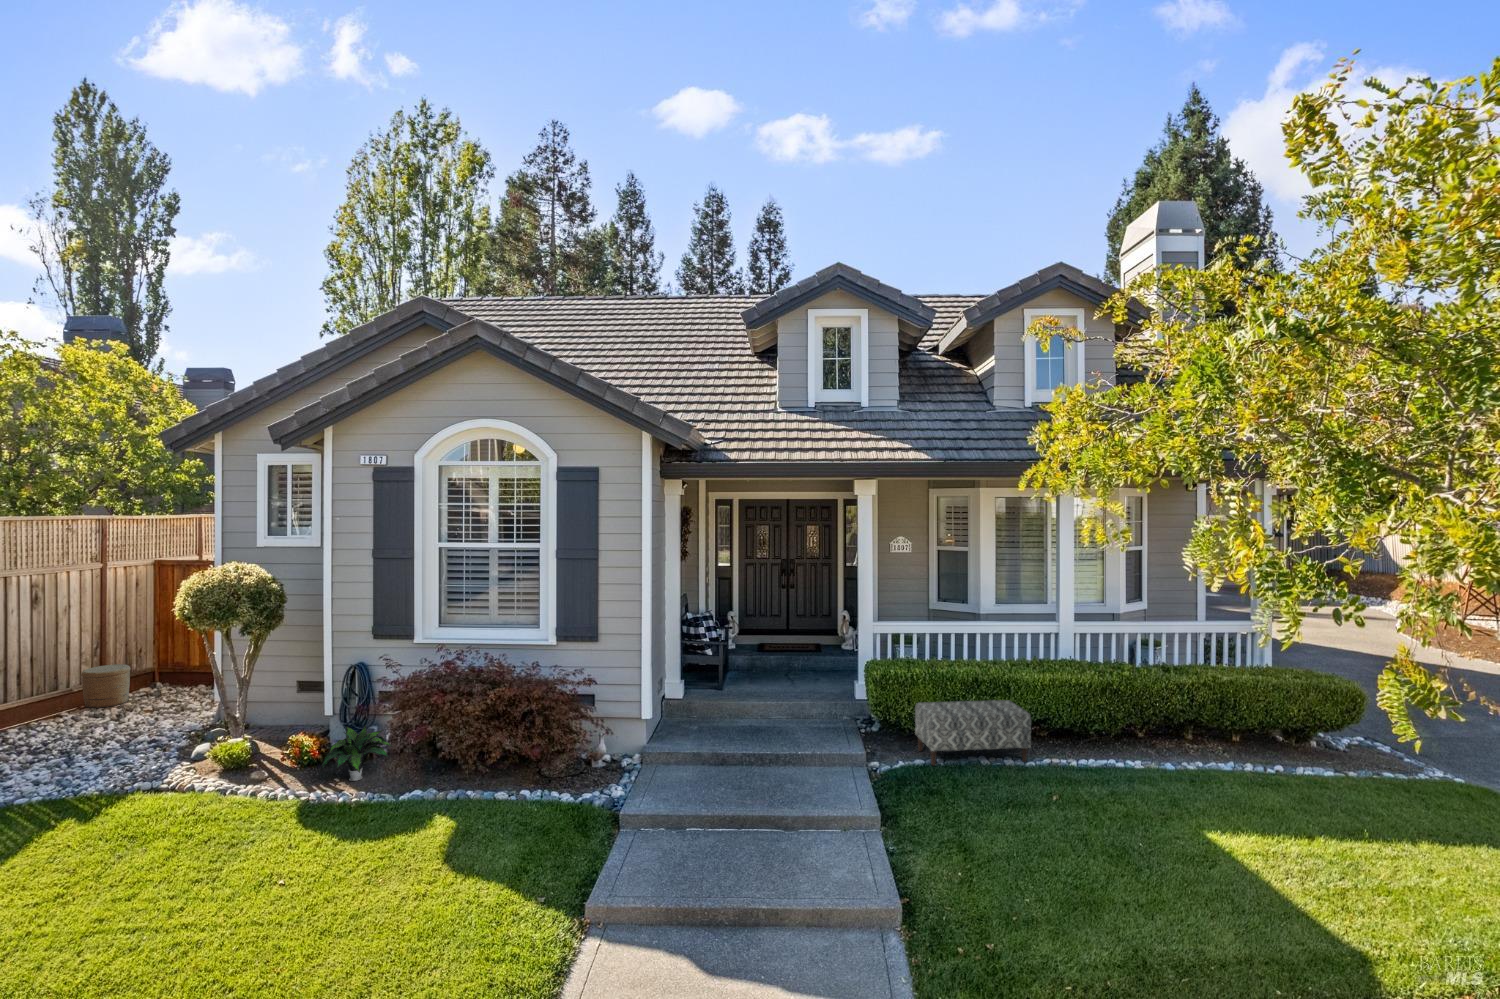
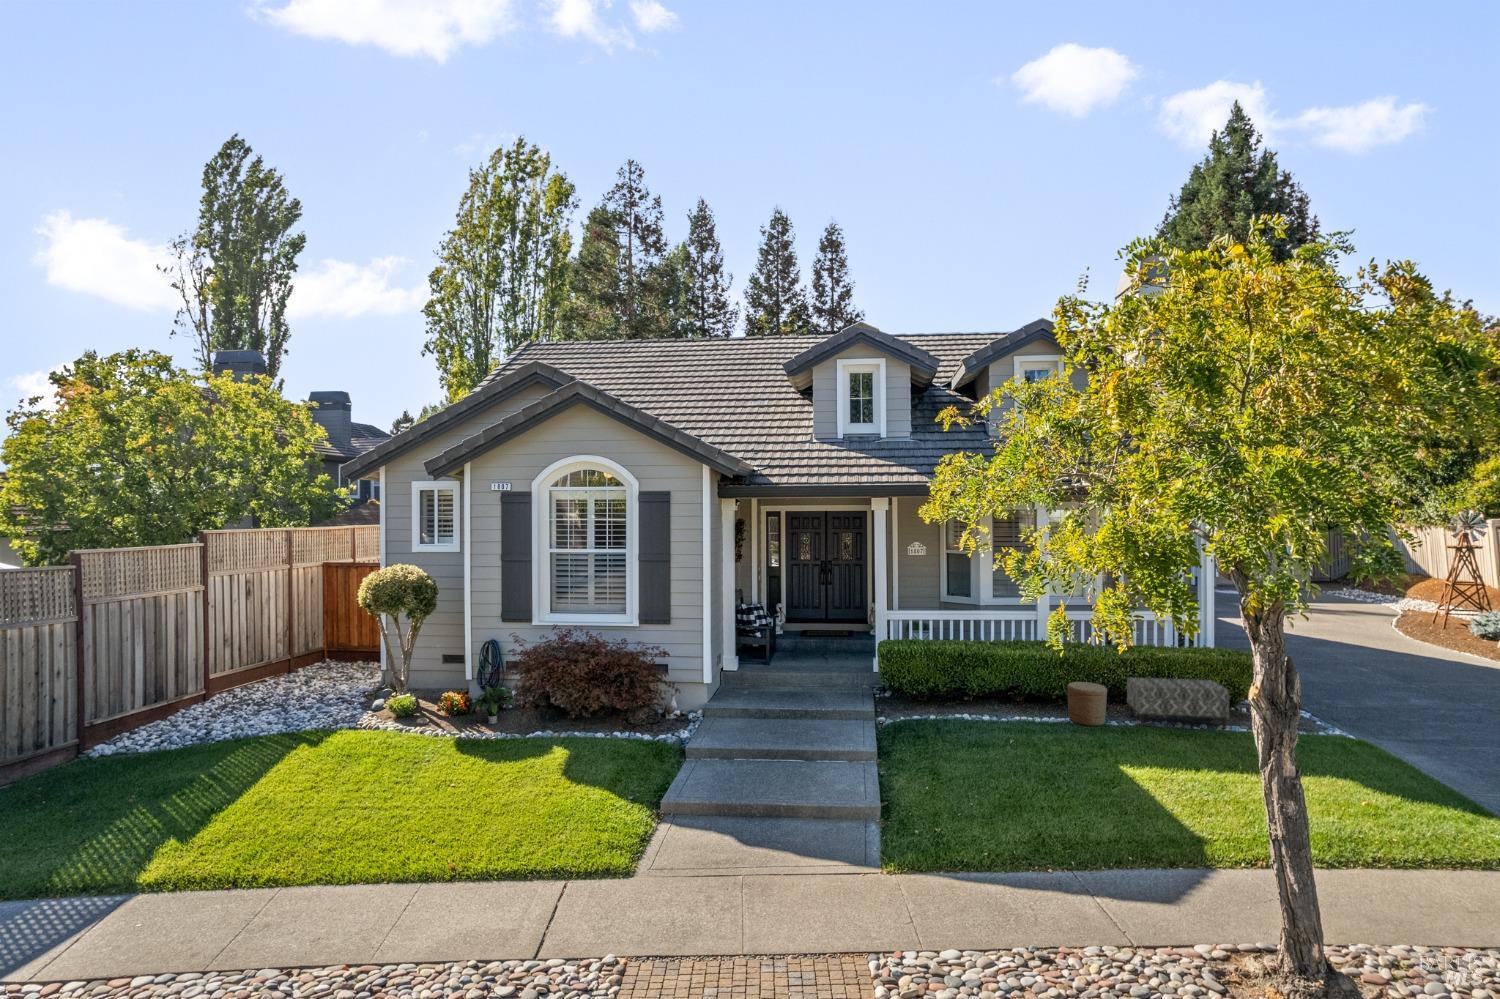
woven basket: present [81,664,131,708] -> present [1067,682,1107,726]
bench: present [915,700,1031,765] -> present [1127,677,1230,729]

